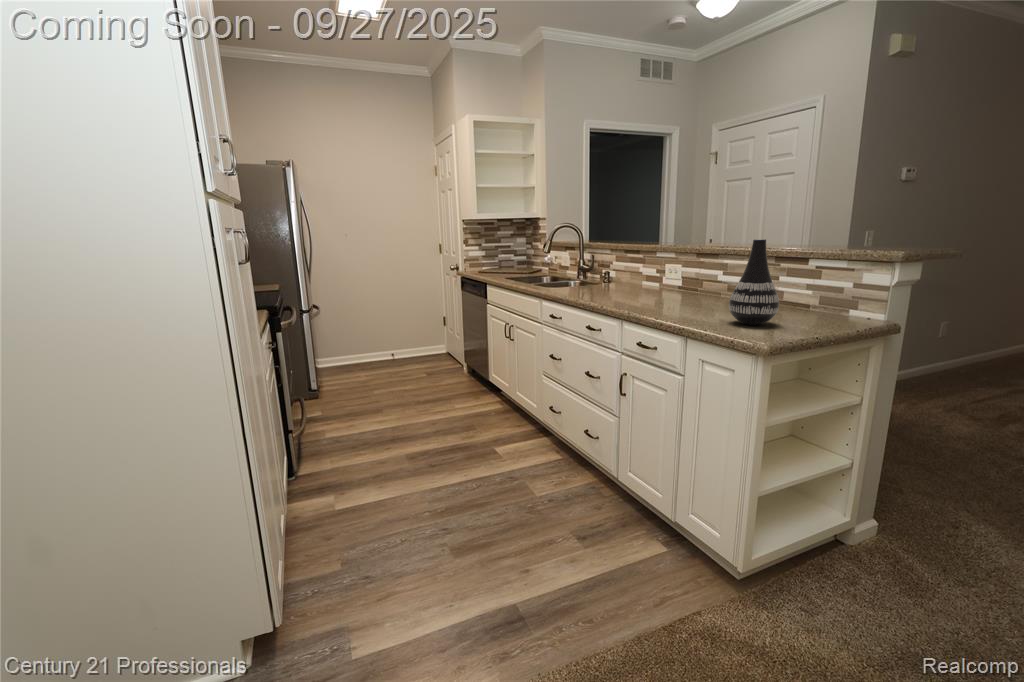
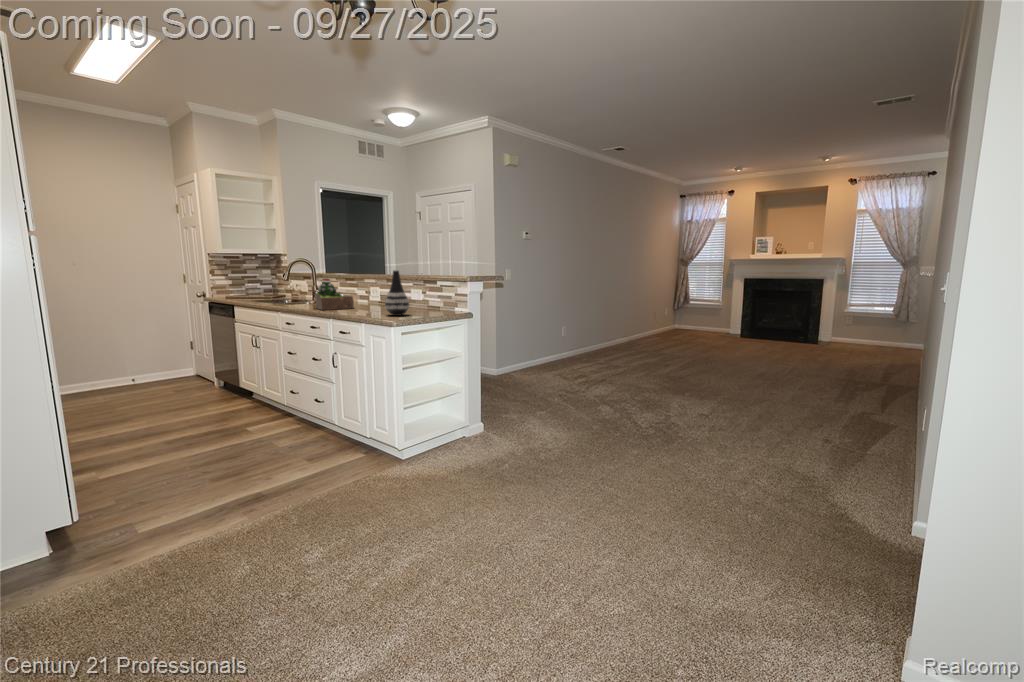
succulent plant: none [593,252,650,301] -> present [315,279,354,310]

